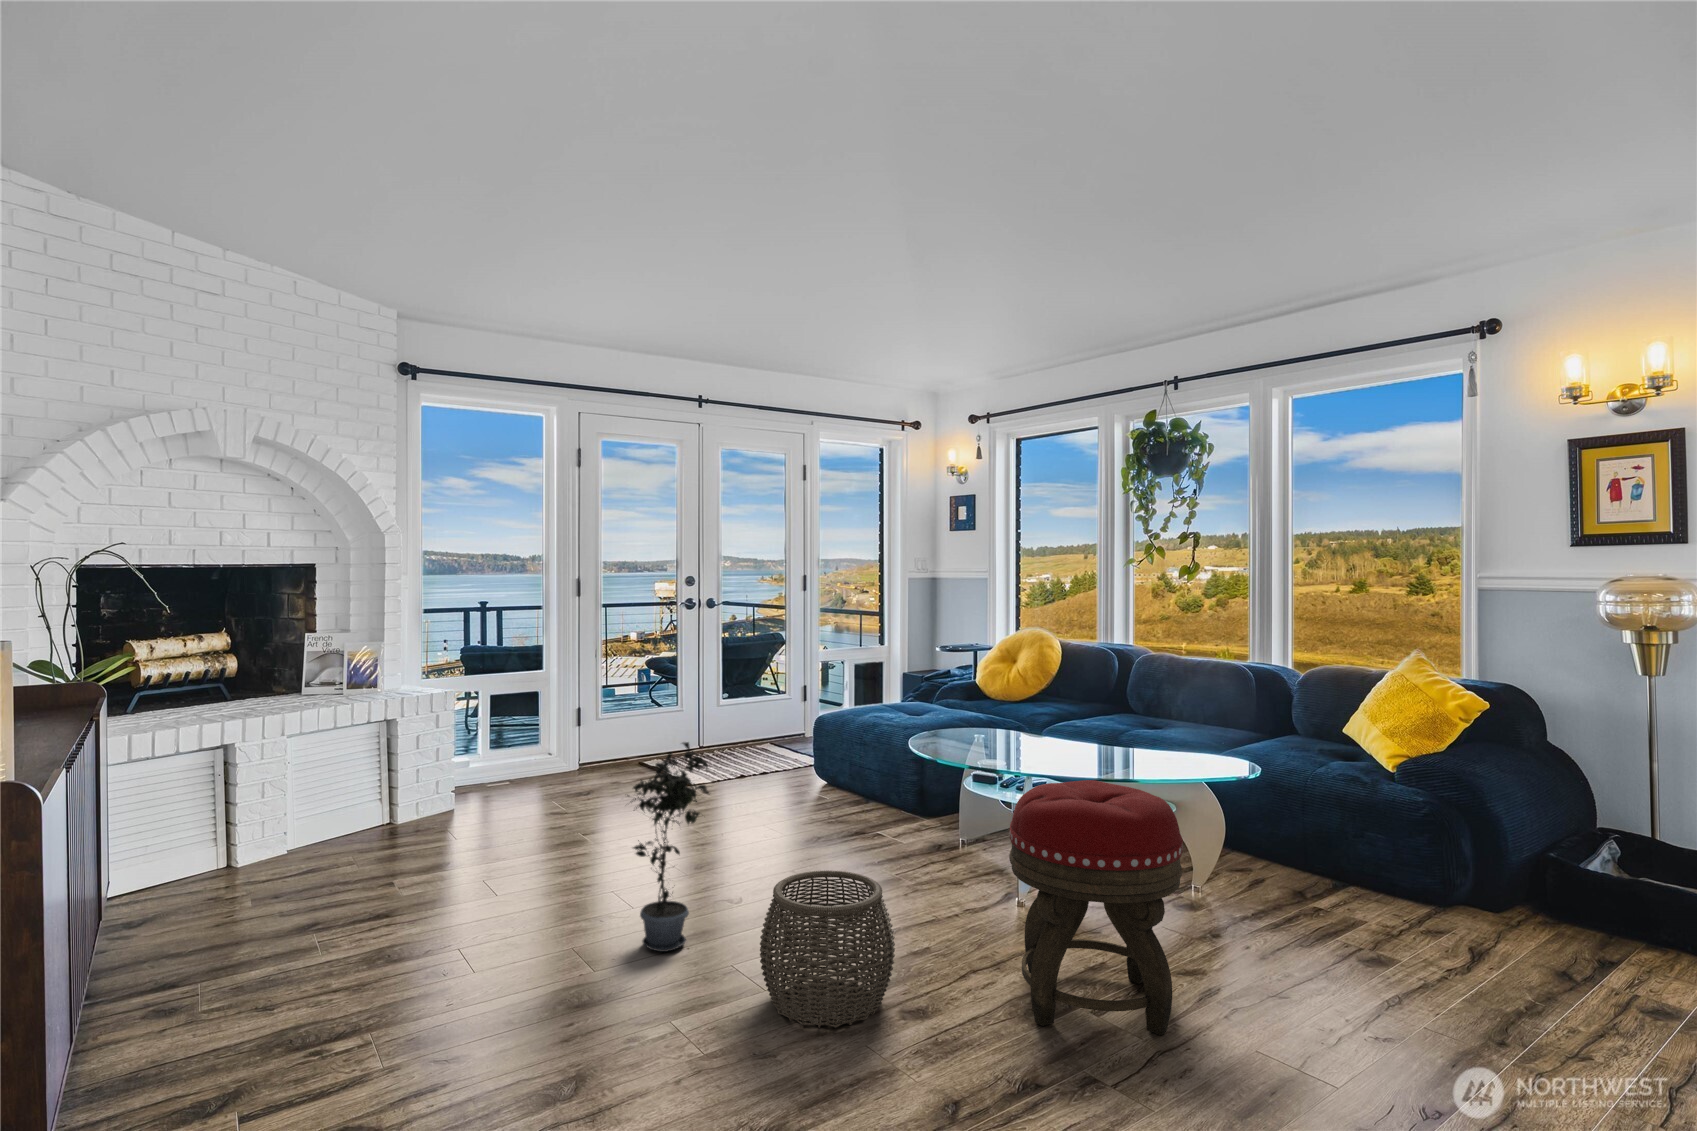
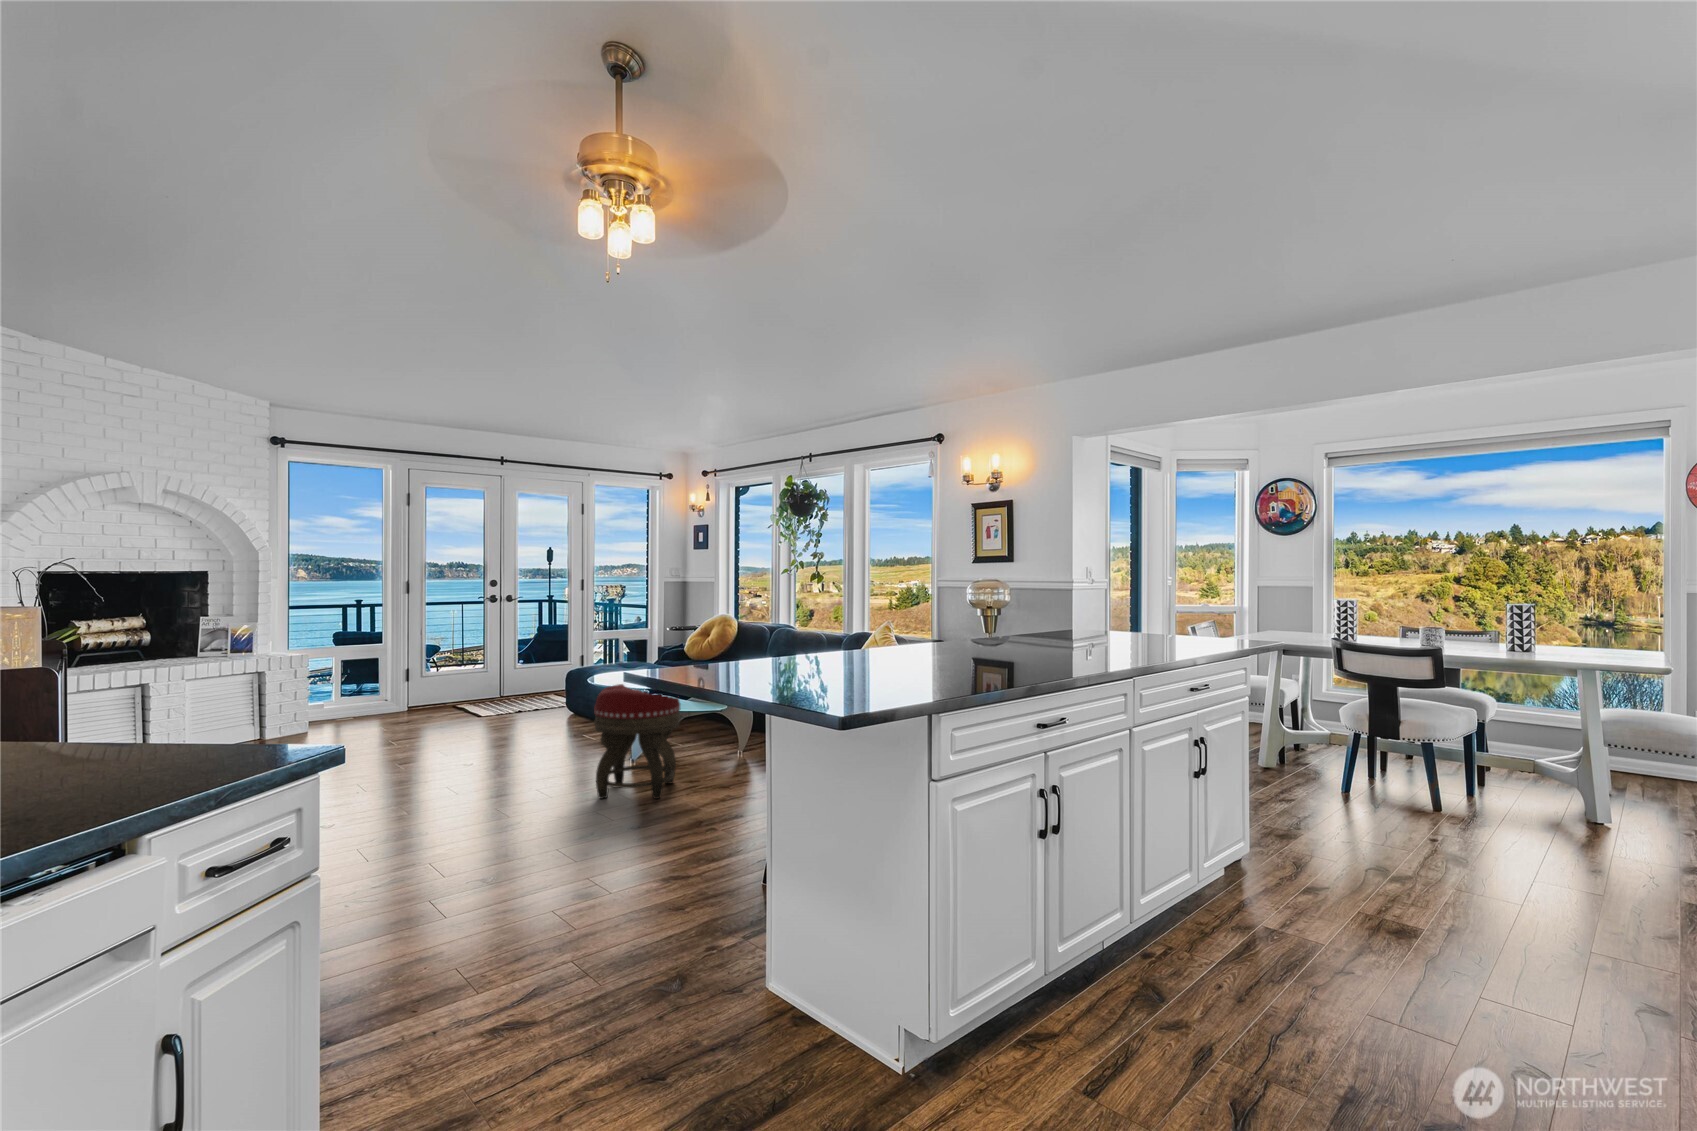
potted plant: present [628,742,709,952] -> none [391,670,446,784]
woven basket: present [760,870,895,1028] -> none [456,732,533,804]

